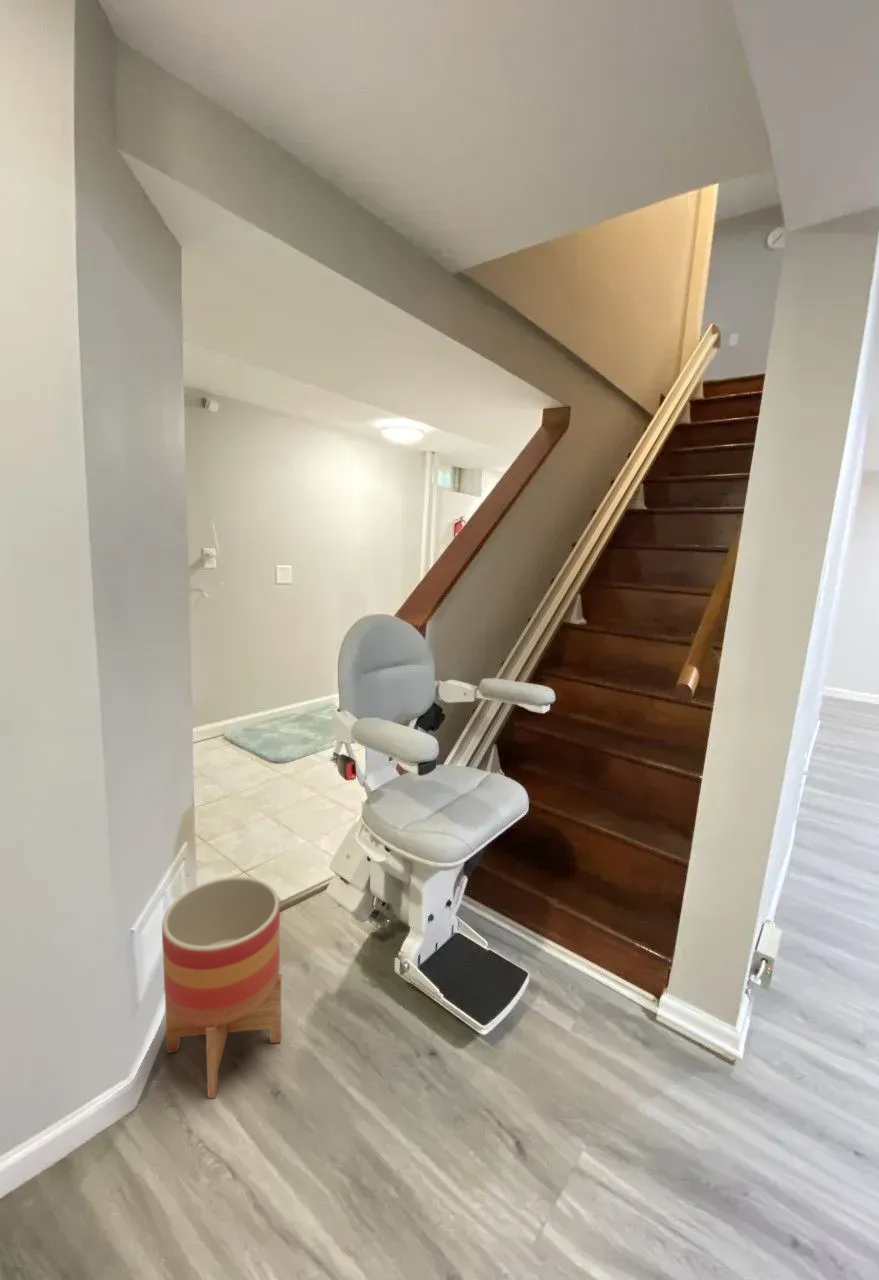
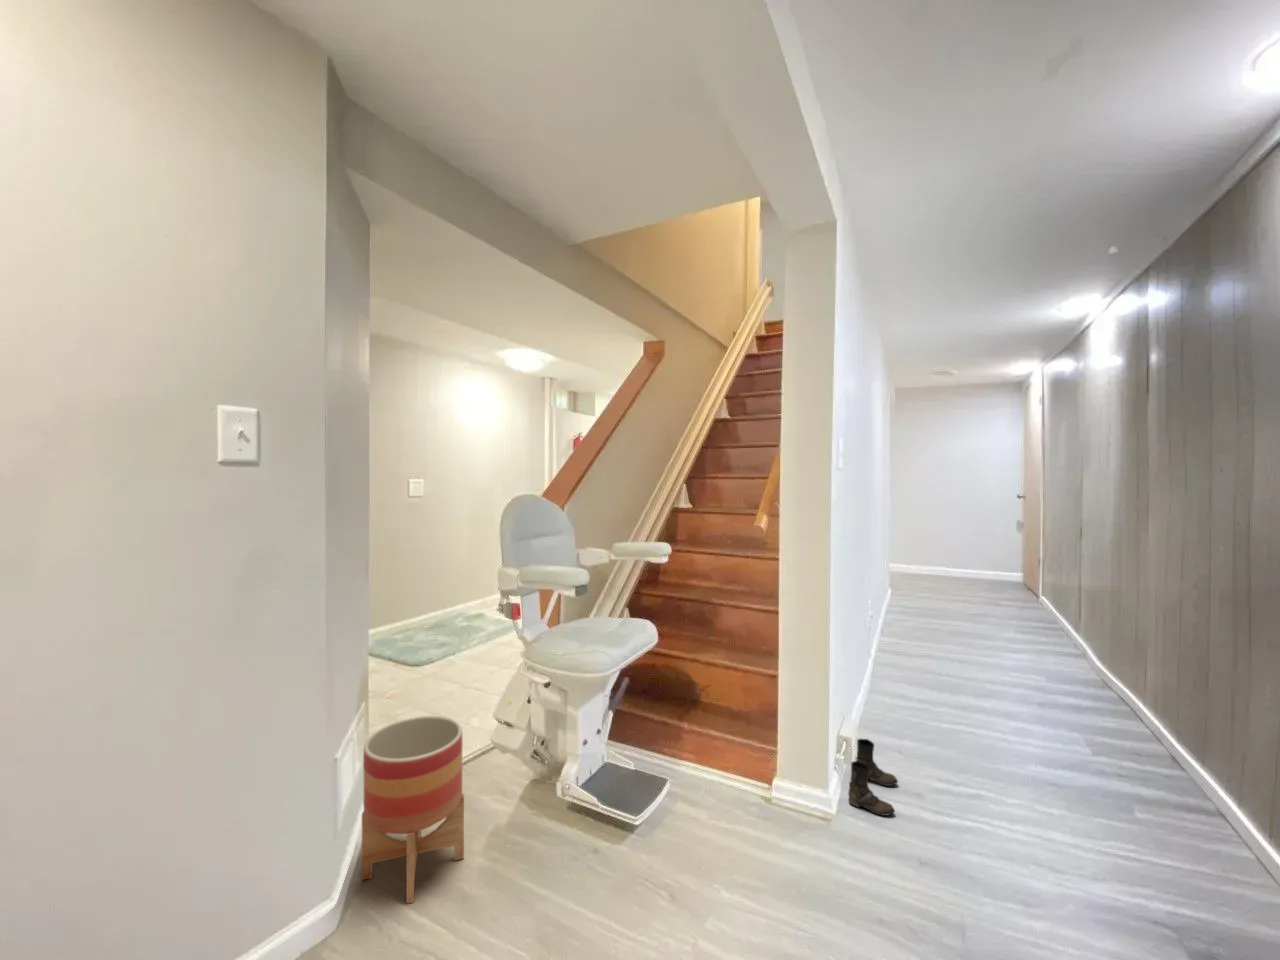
boots: none [763,955,832,1073] -> present [849,739,898,816]

